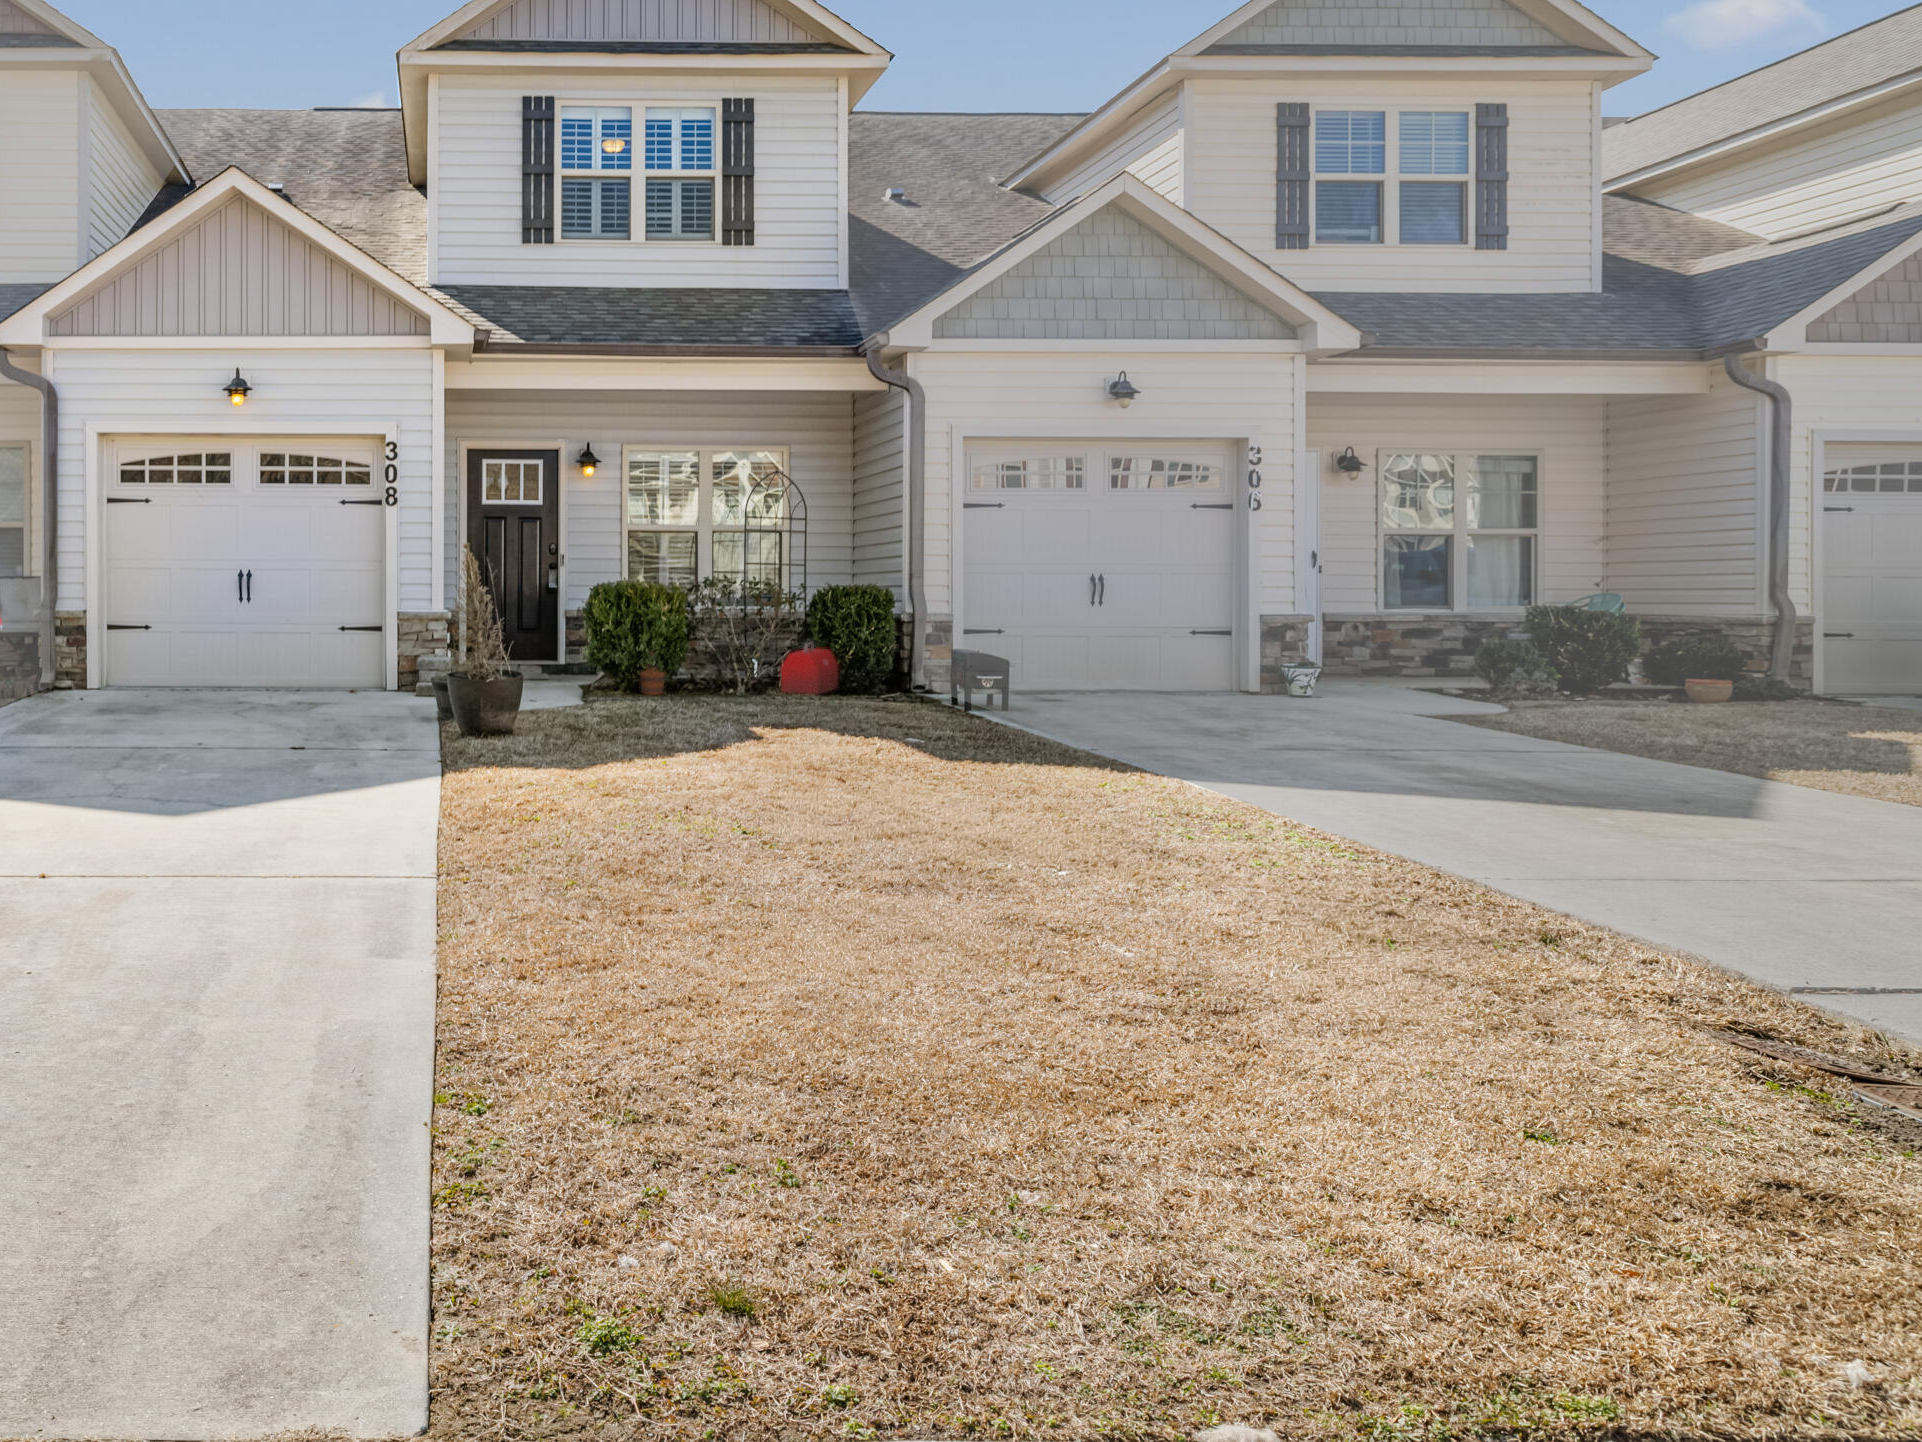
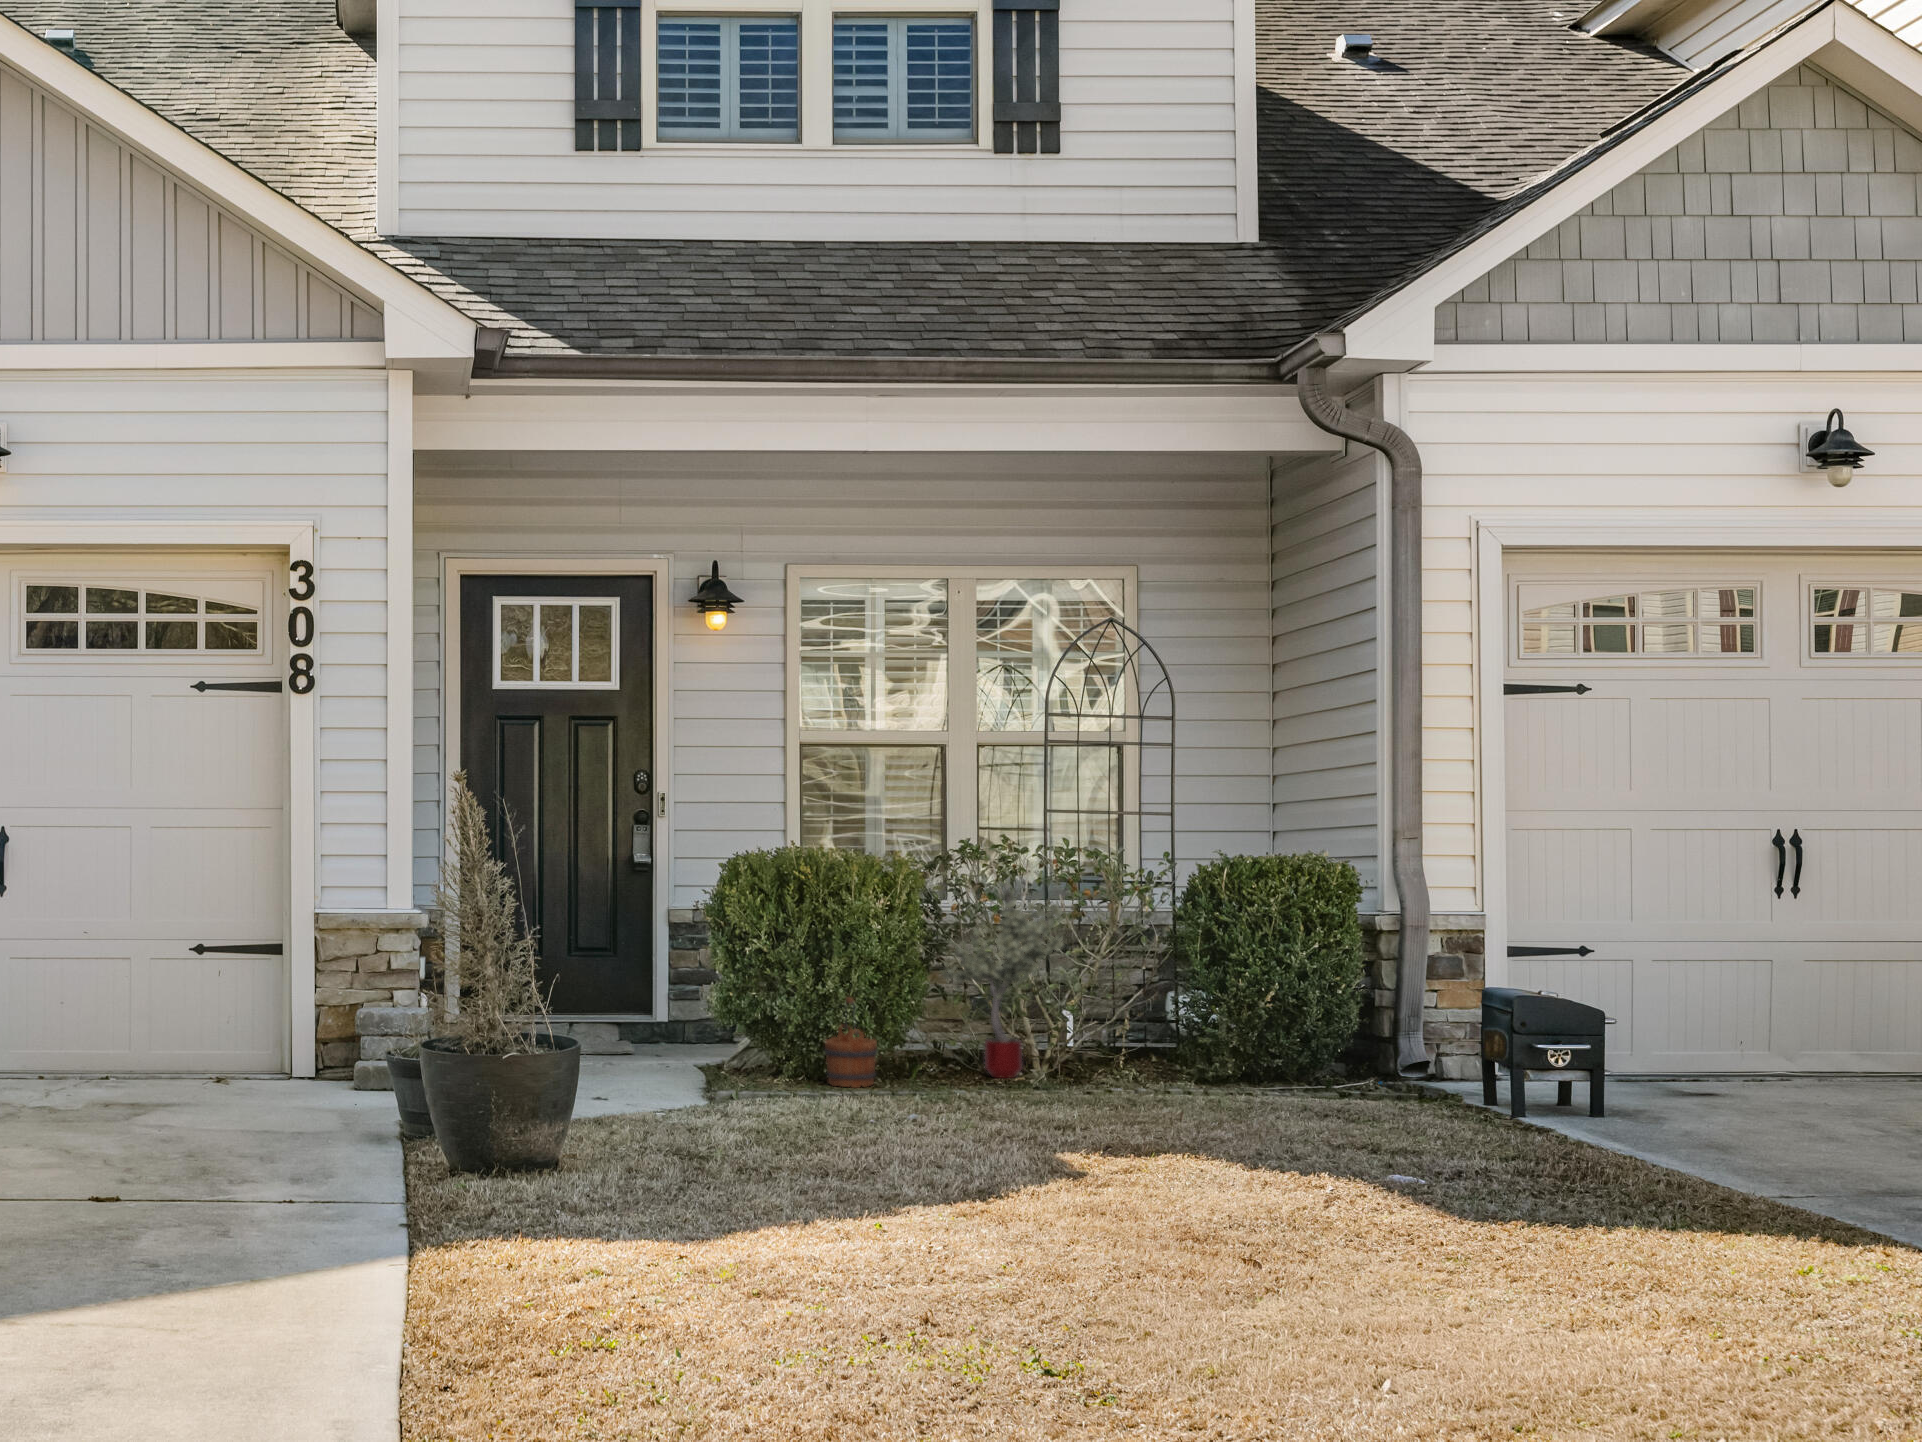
potted tree: none [694,597,754,691] -> present [941,882,1063,1078]
toolbox: present [781,642,838,695] -> none [1123,974,1243,1087]

